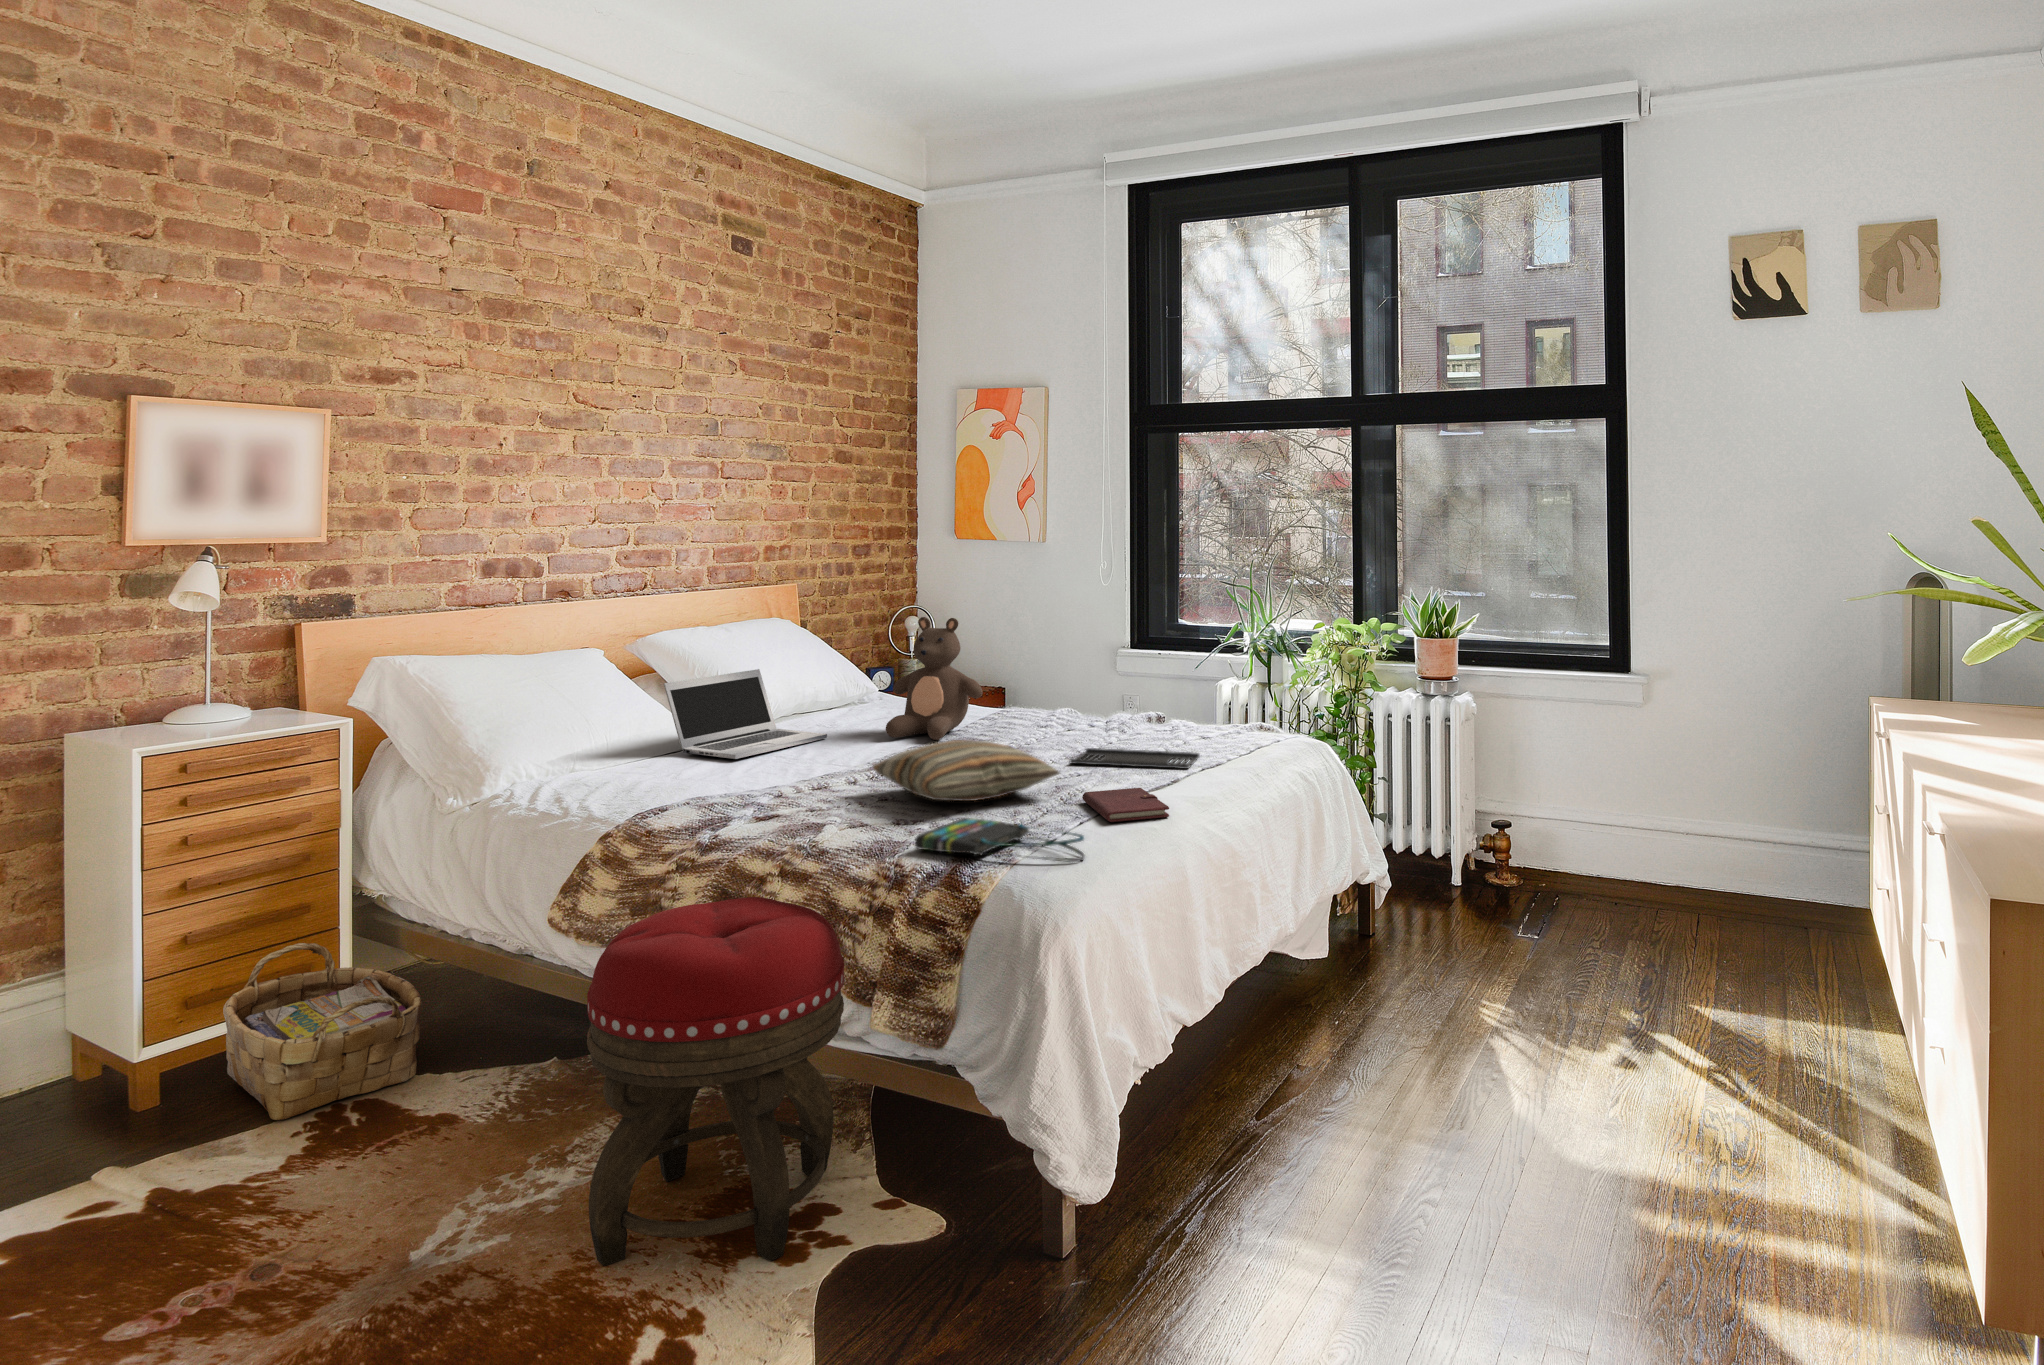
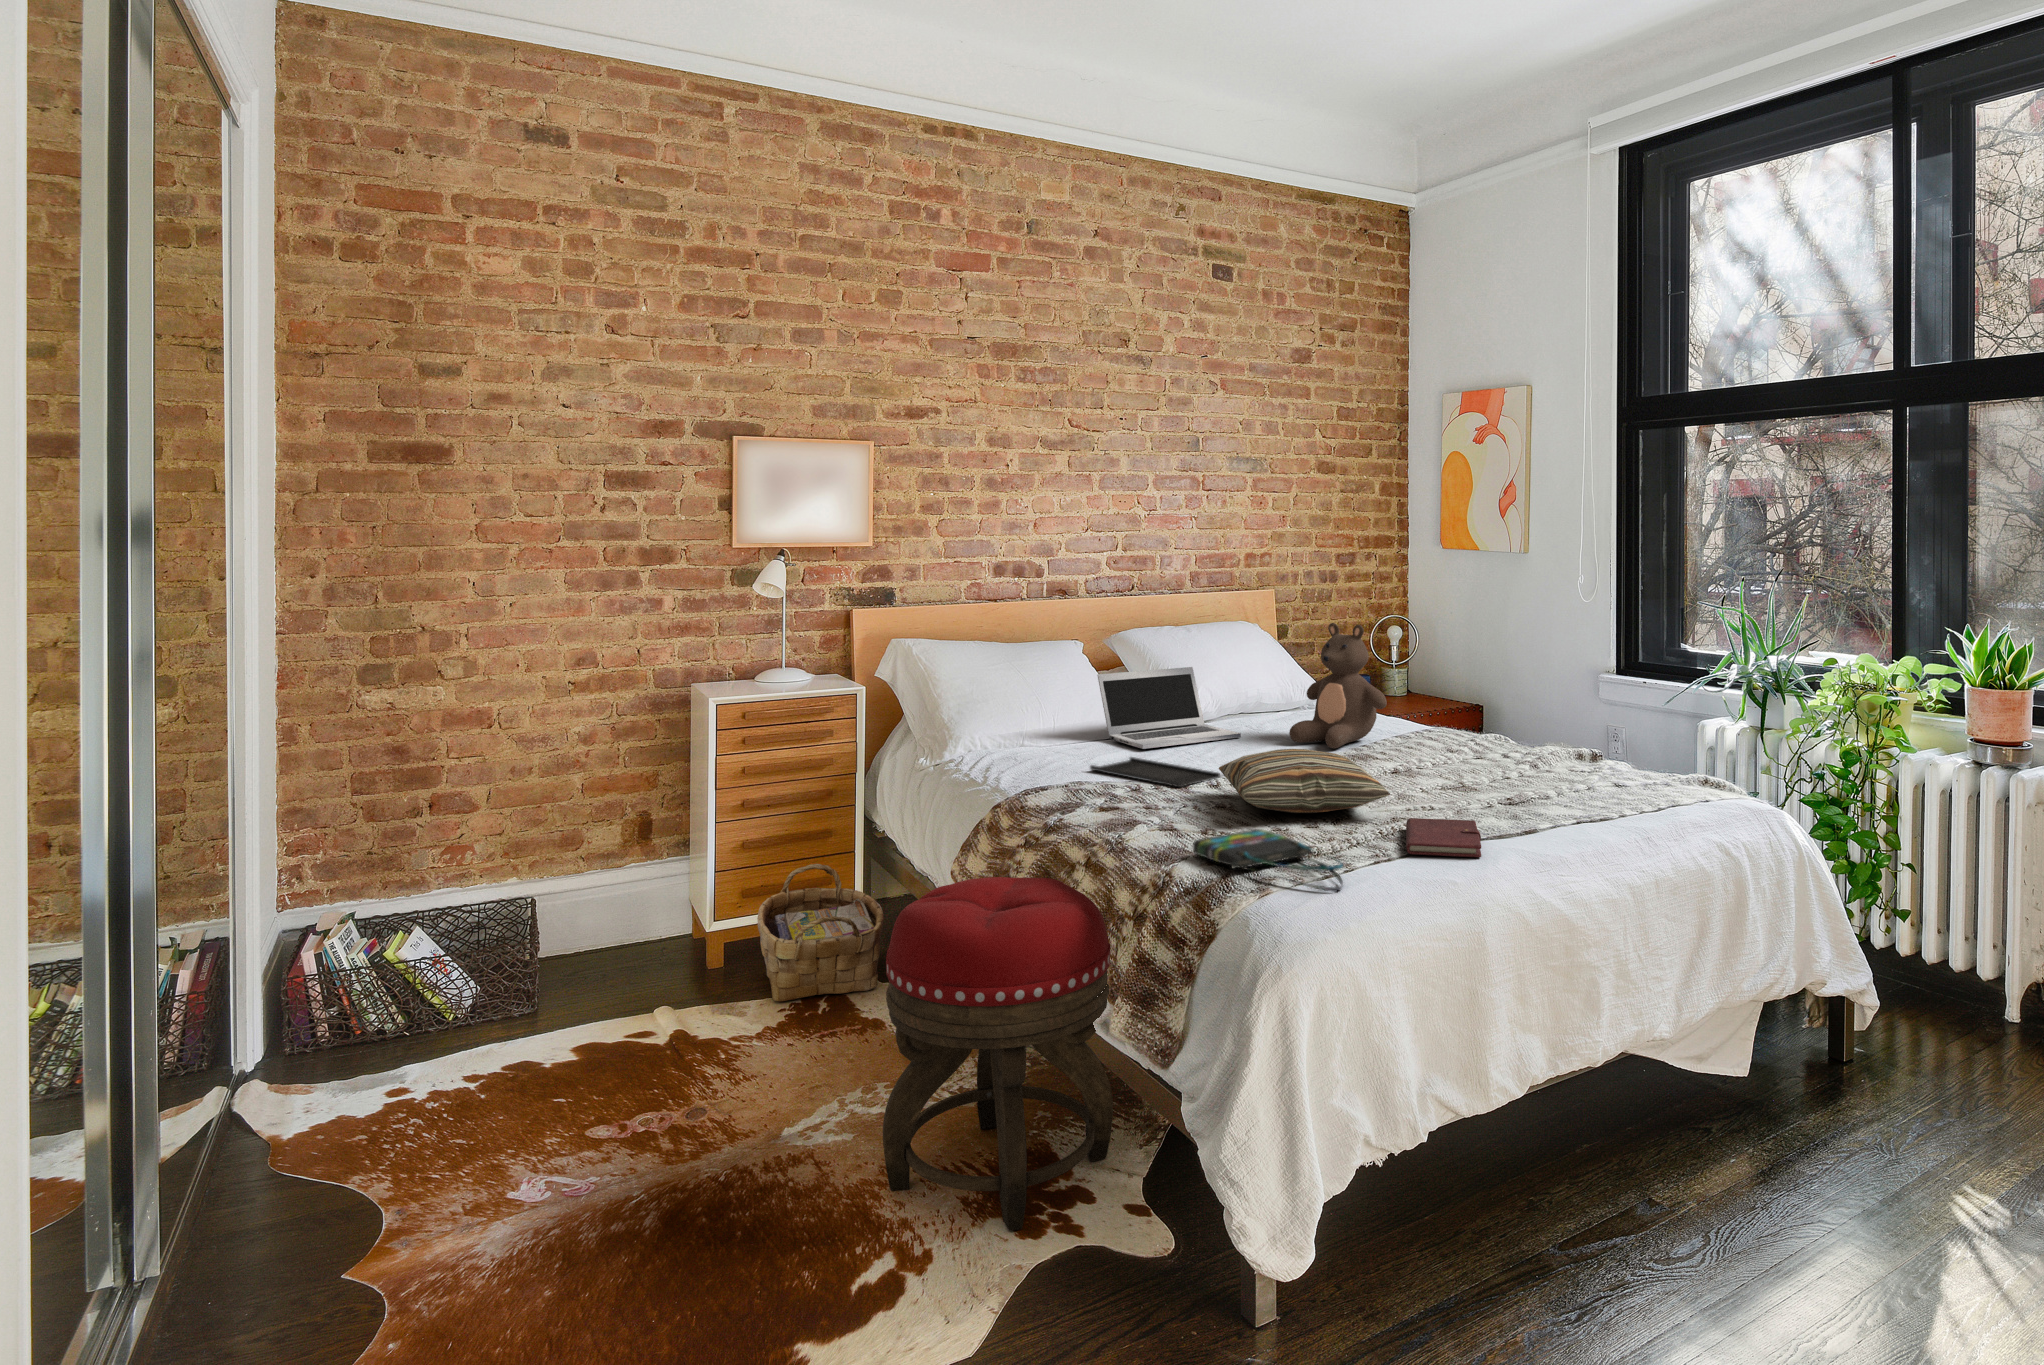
tray: present [1070,748,1199,769] -> present [1090,757,1220,787]

